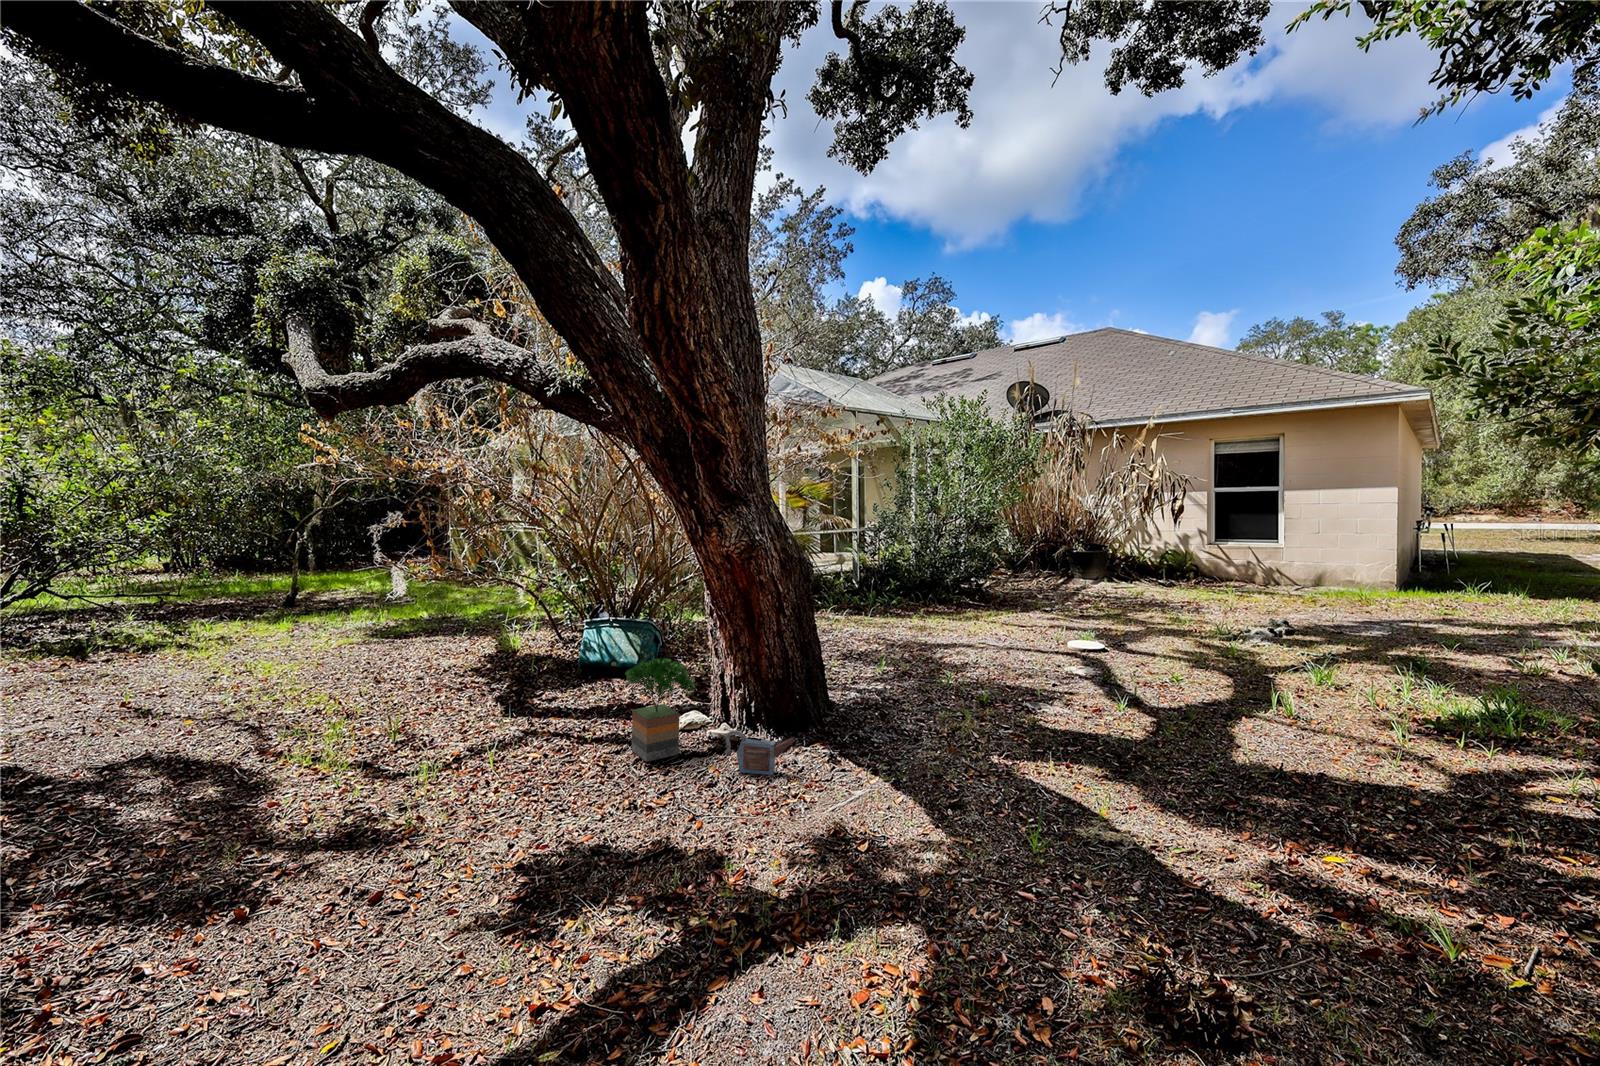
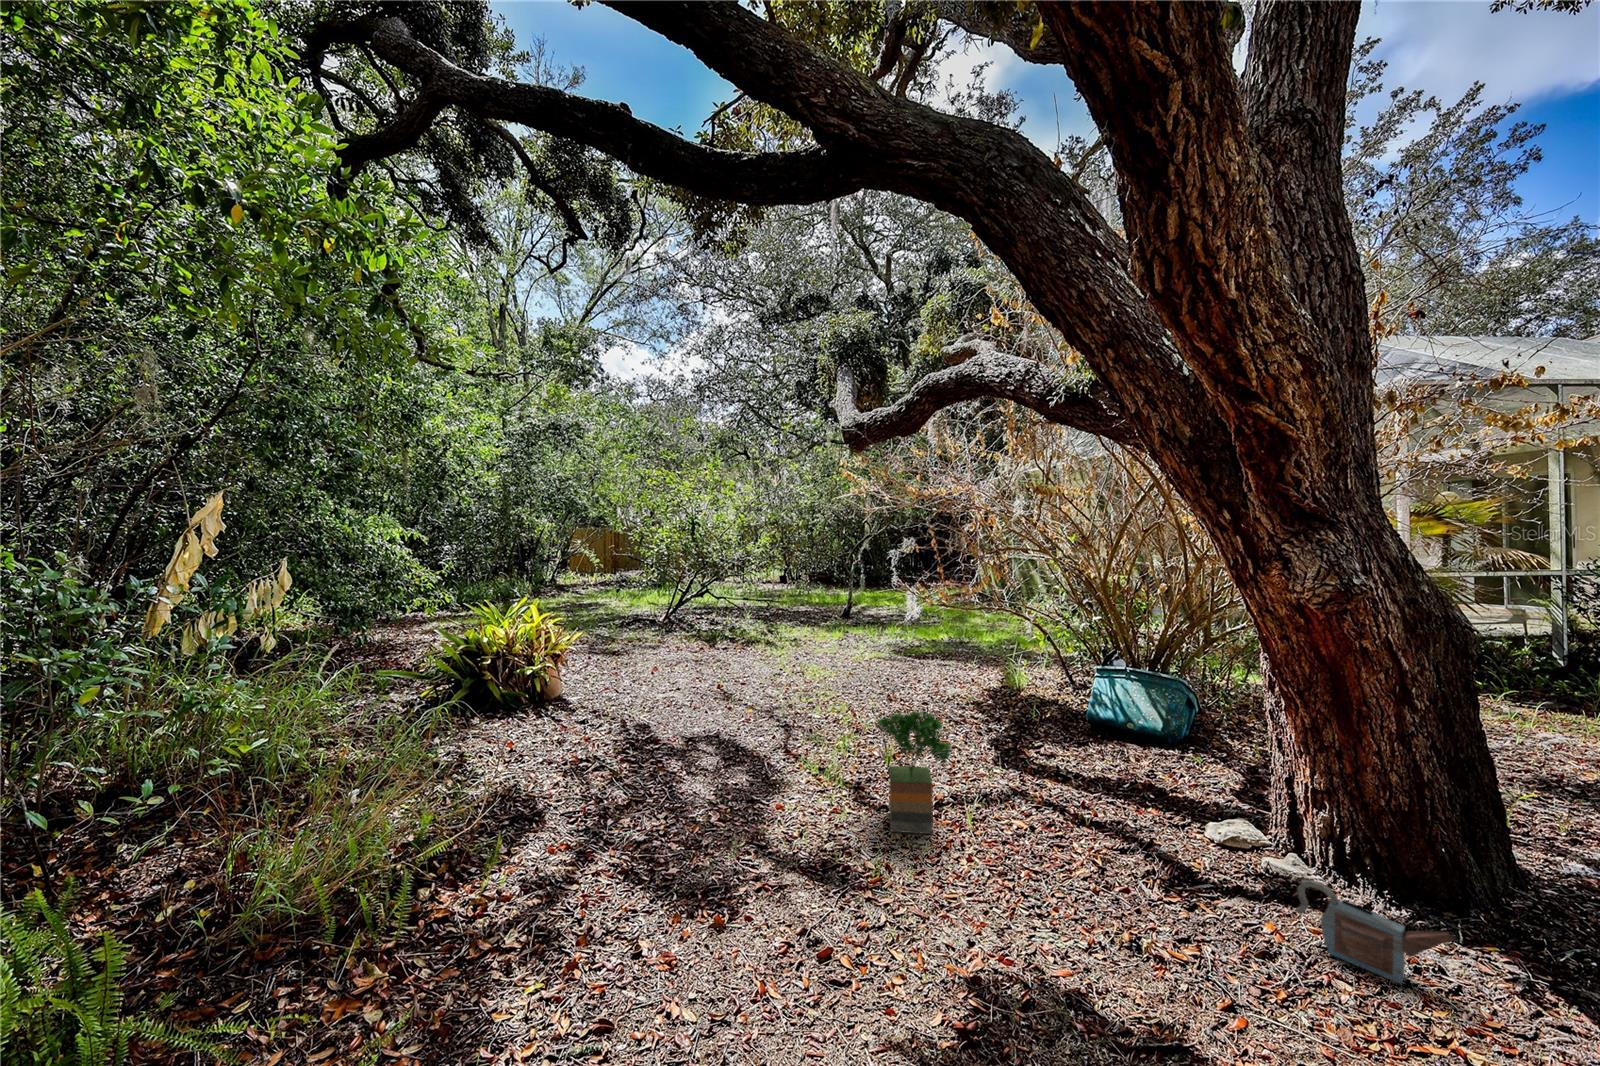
potted tree: present [626,657,695,762] -> present [877,711,951,834]

